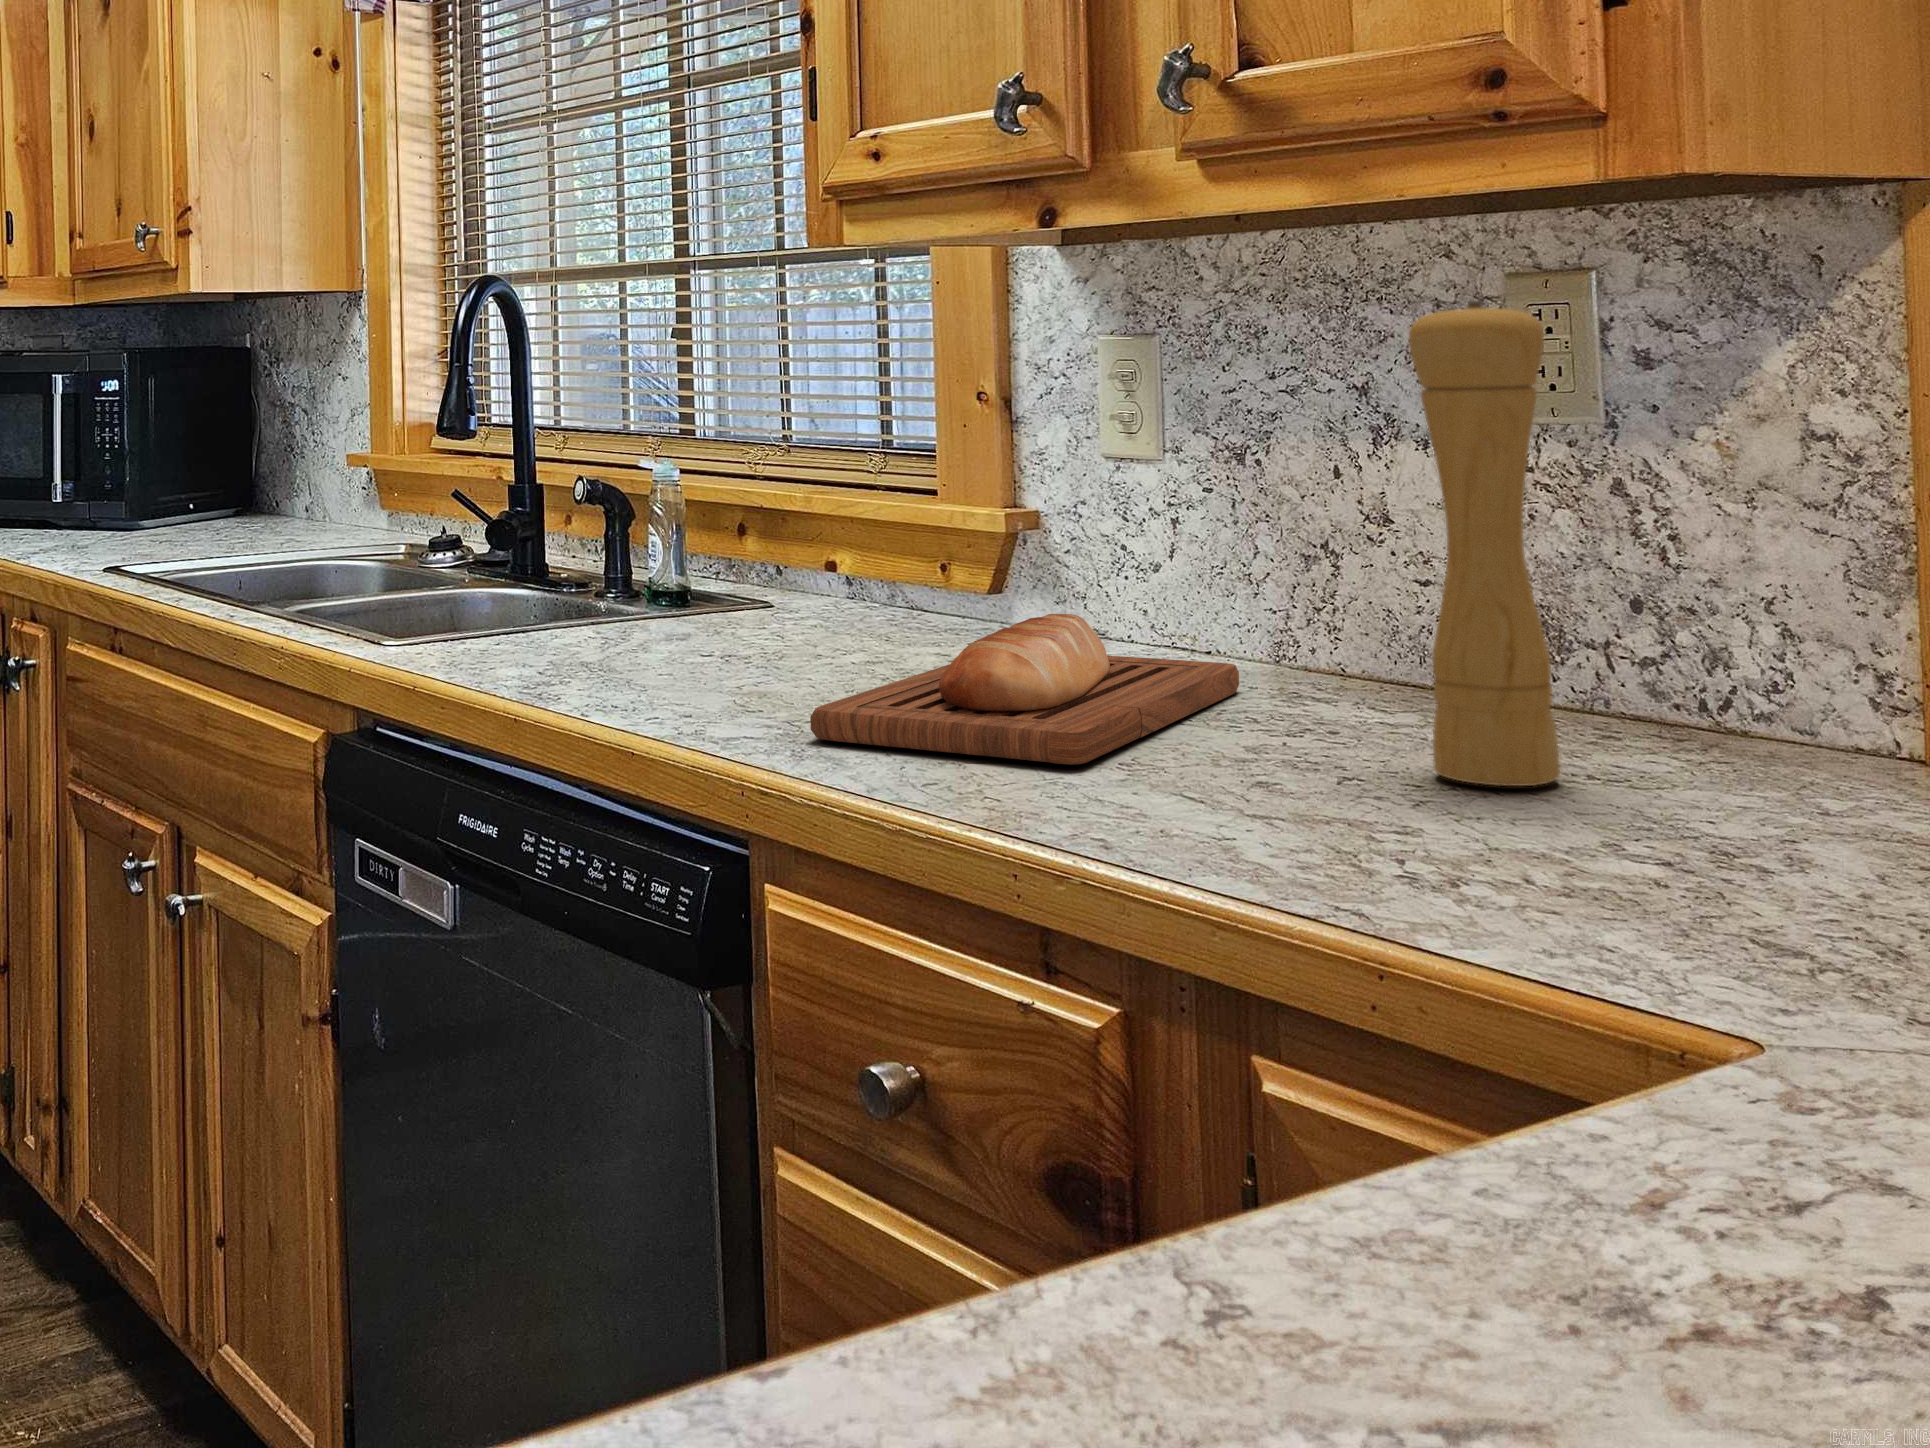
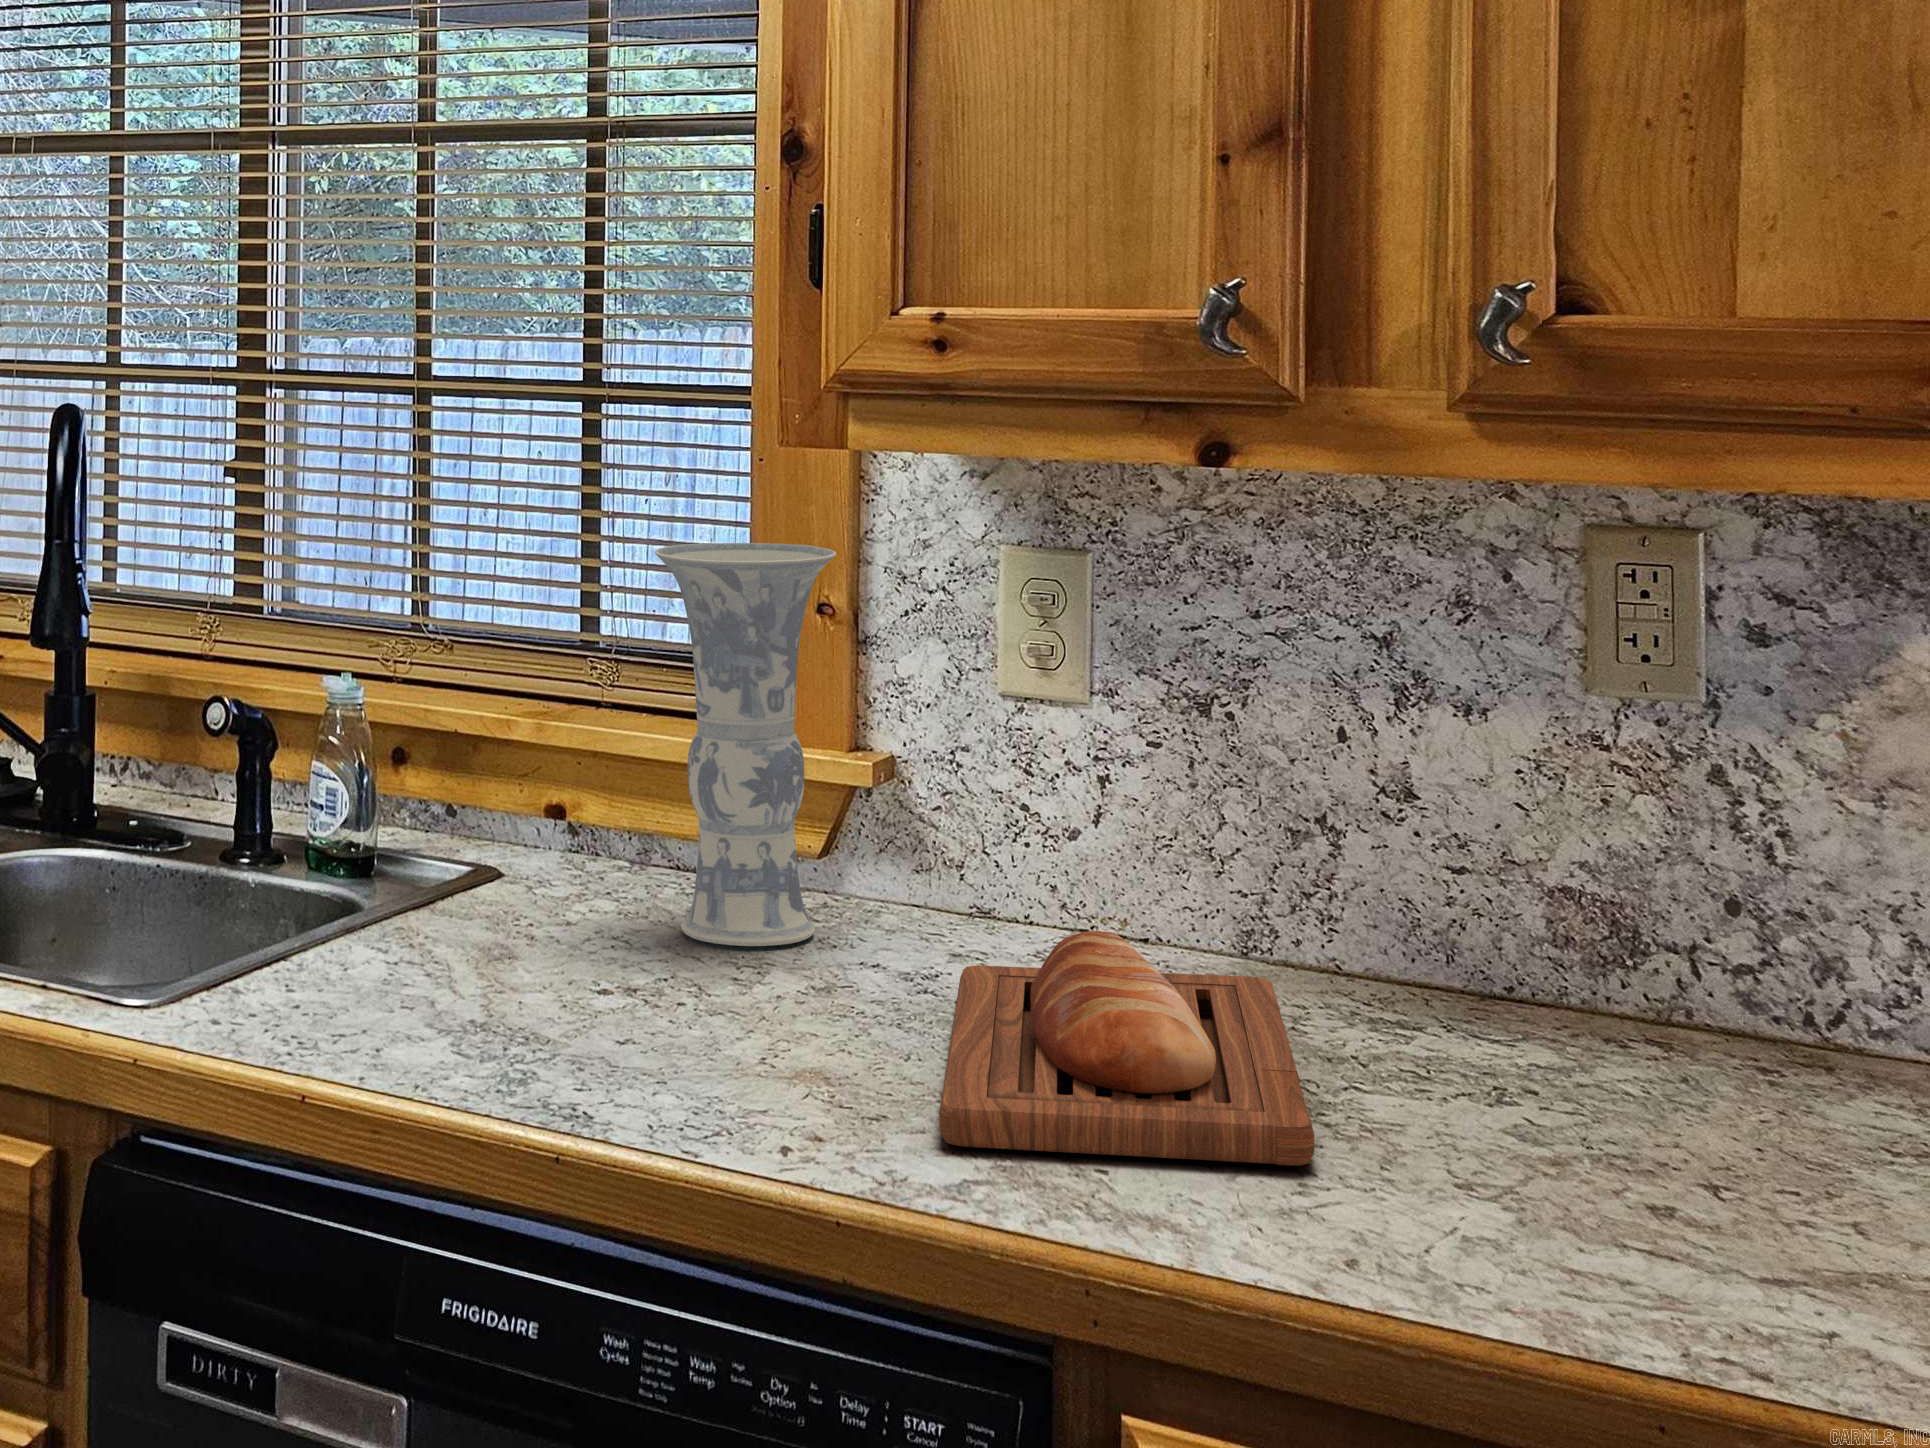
pepper mill: present [1409,301,1560,786] -> none [1648,601,1794,1155]
vase: none [814,340,957,642] -> present [655,543,836,946]

